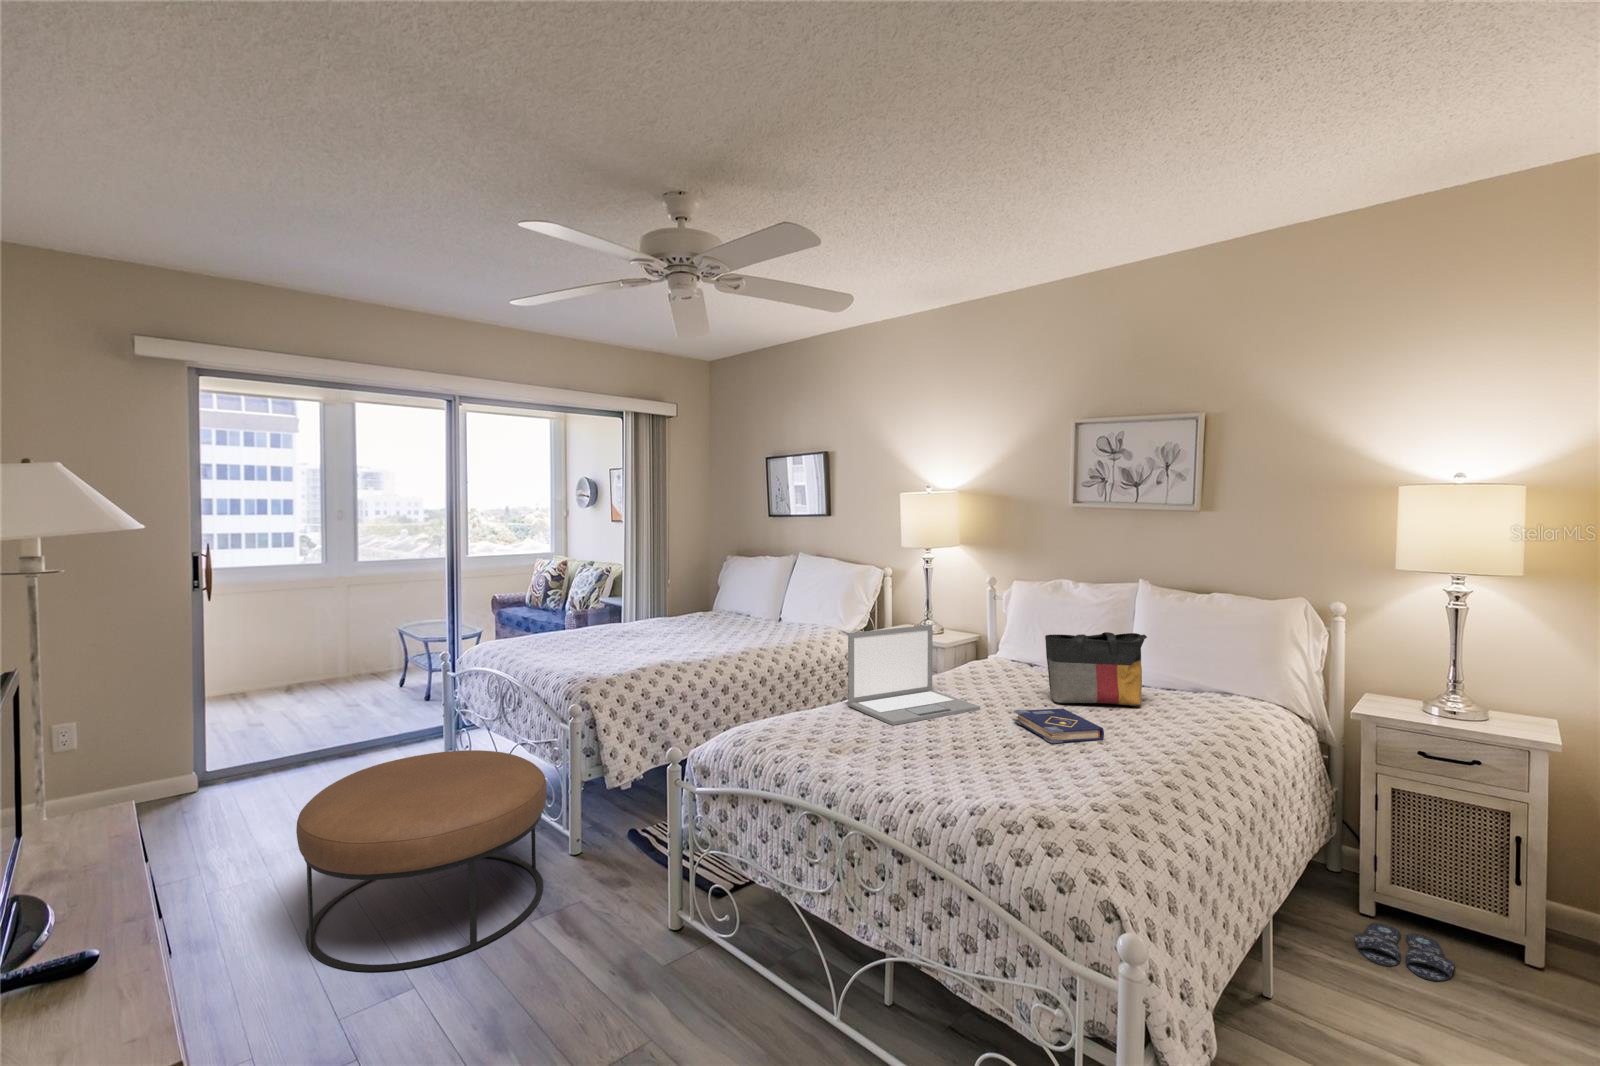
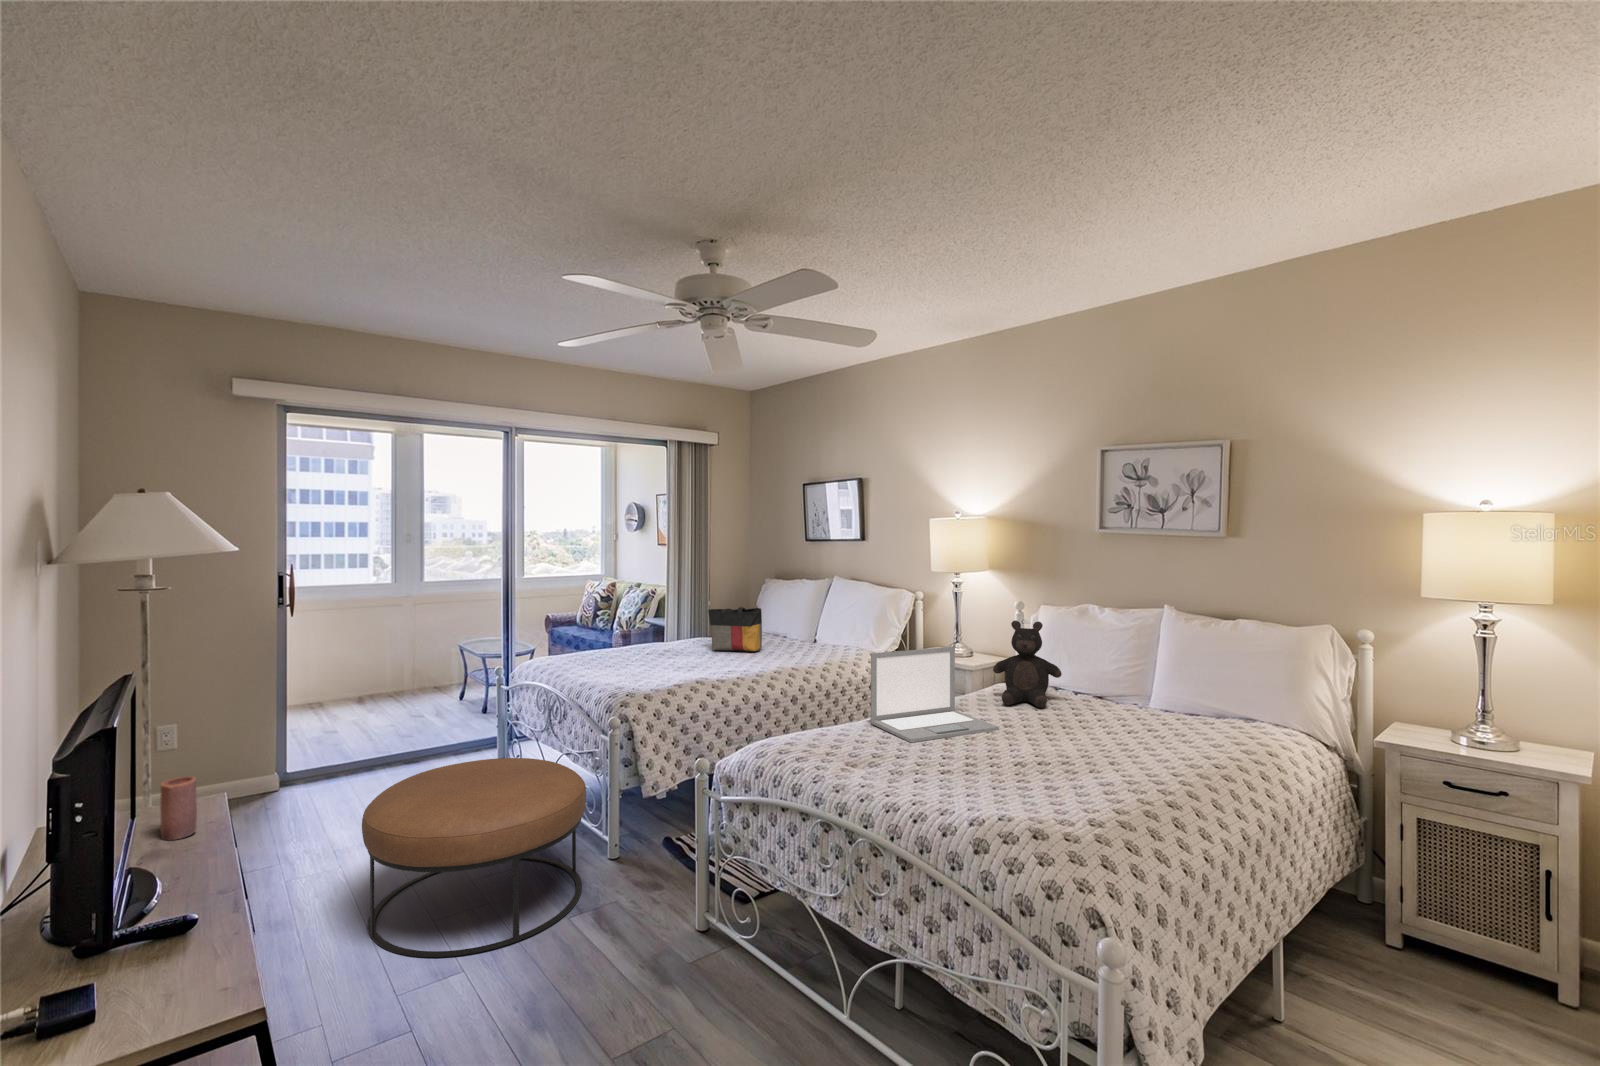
teddy bear: none [968,597,1037,685] -> present [993,621,1062,708]
tote bag: present [1045,632,1147,706] -> present [708,607,762,652]
book: present [1014,708,1104,743] -> none [1030,730,1116,763]
candle: none [53,787,99,861] -> present [160,776,197,840]
slippers: present [1354,923,1455,981] -> none [1378,956,1482,1015]

